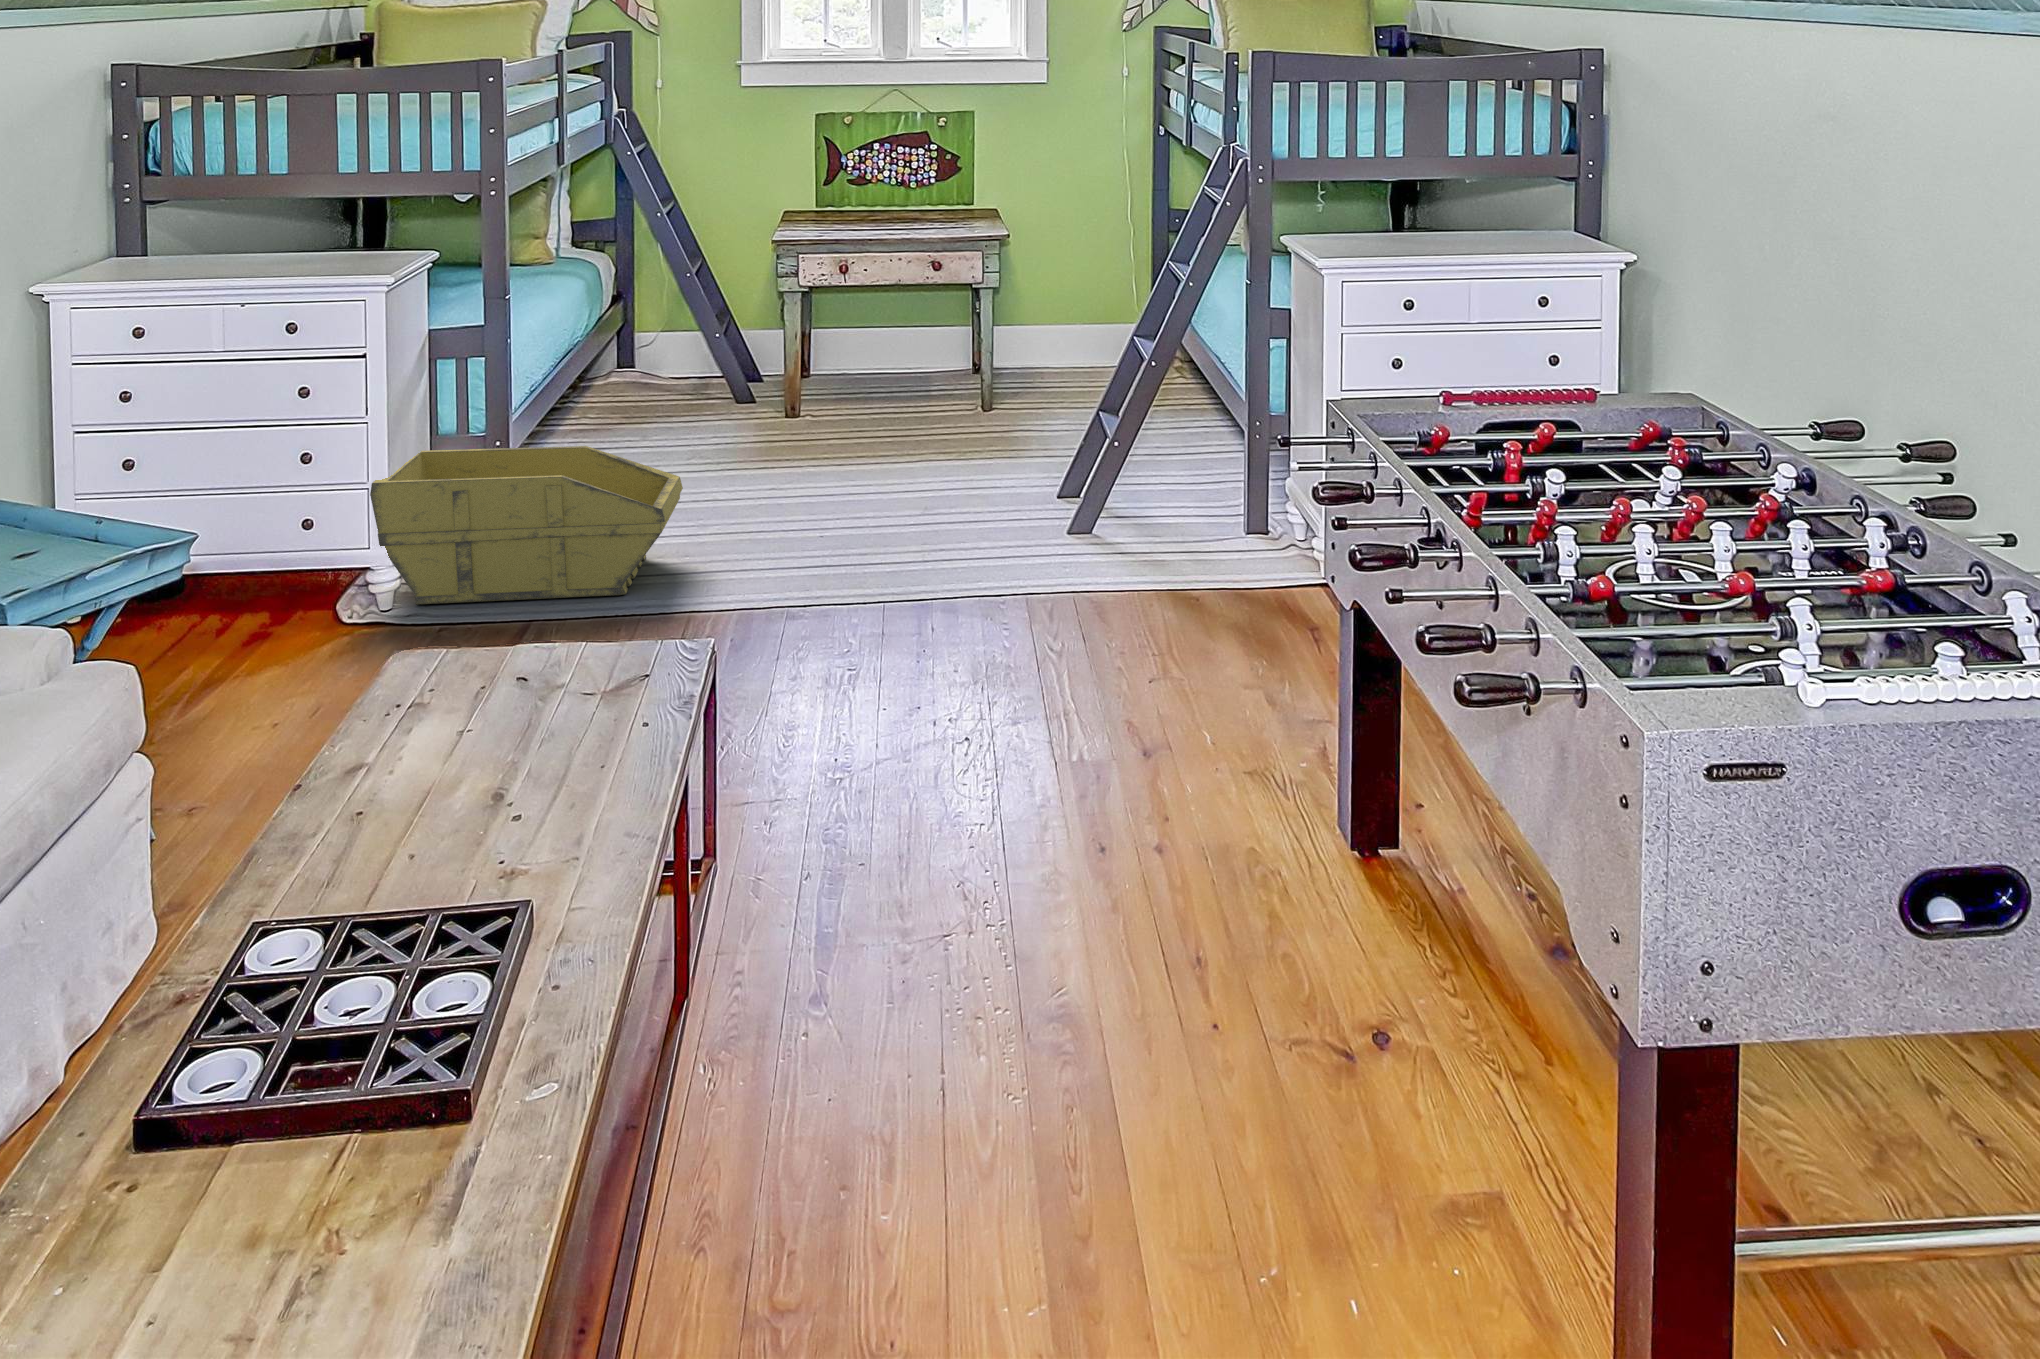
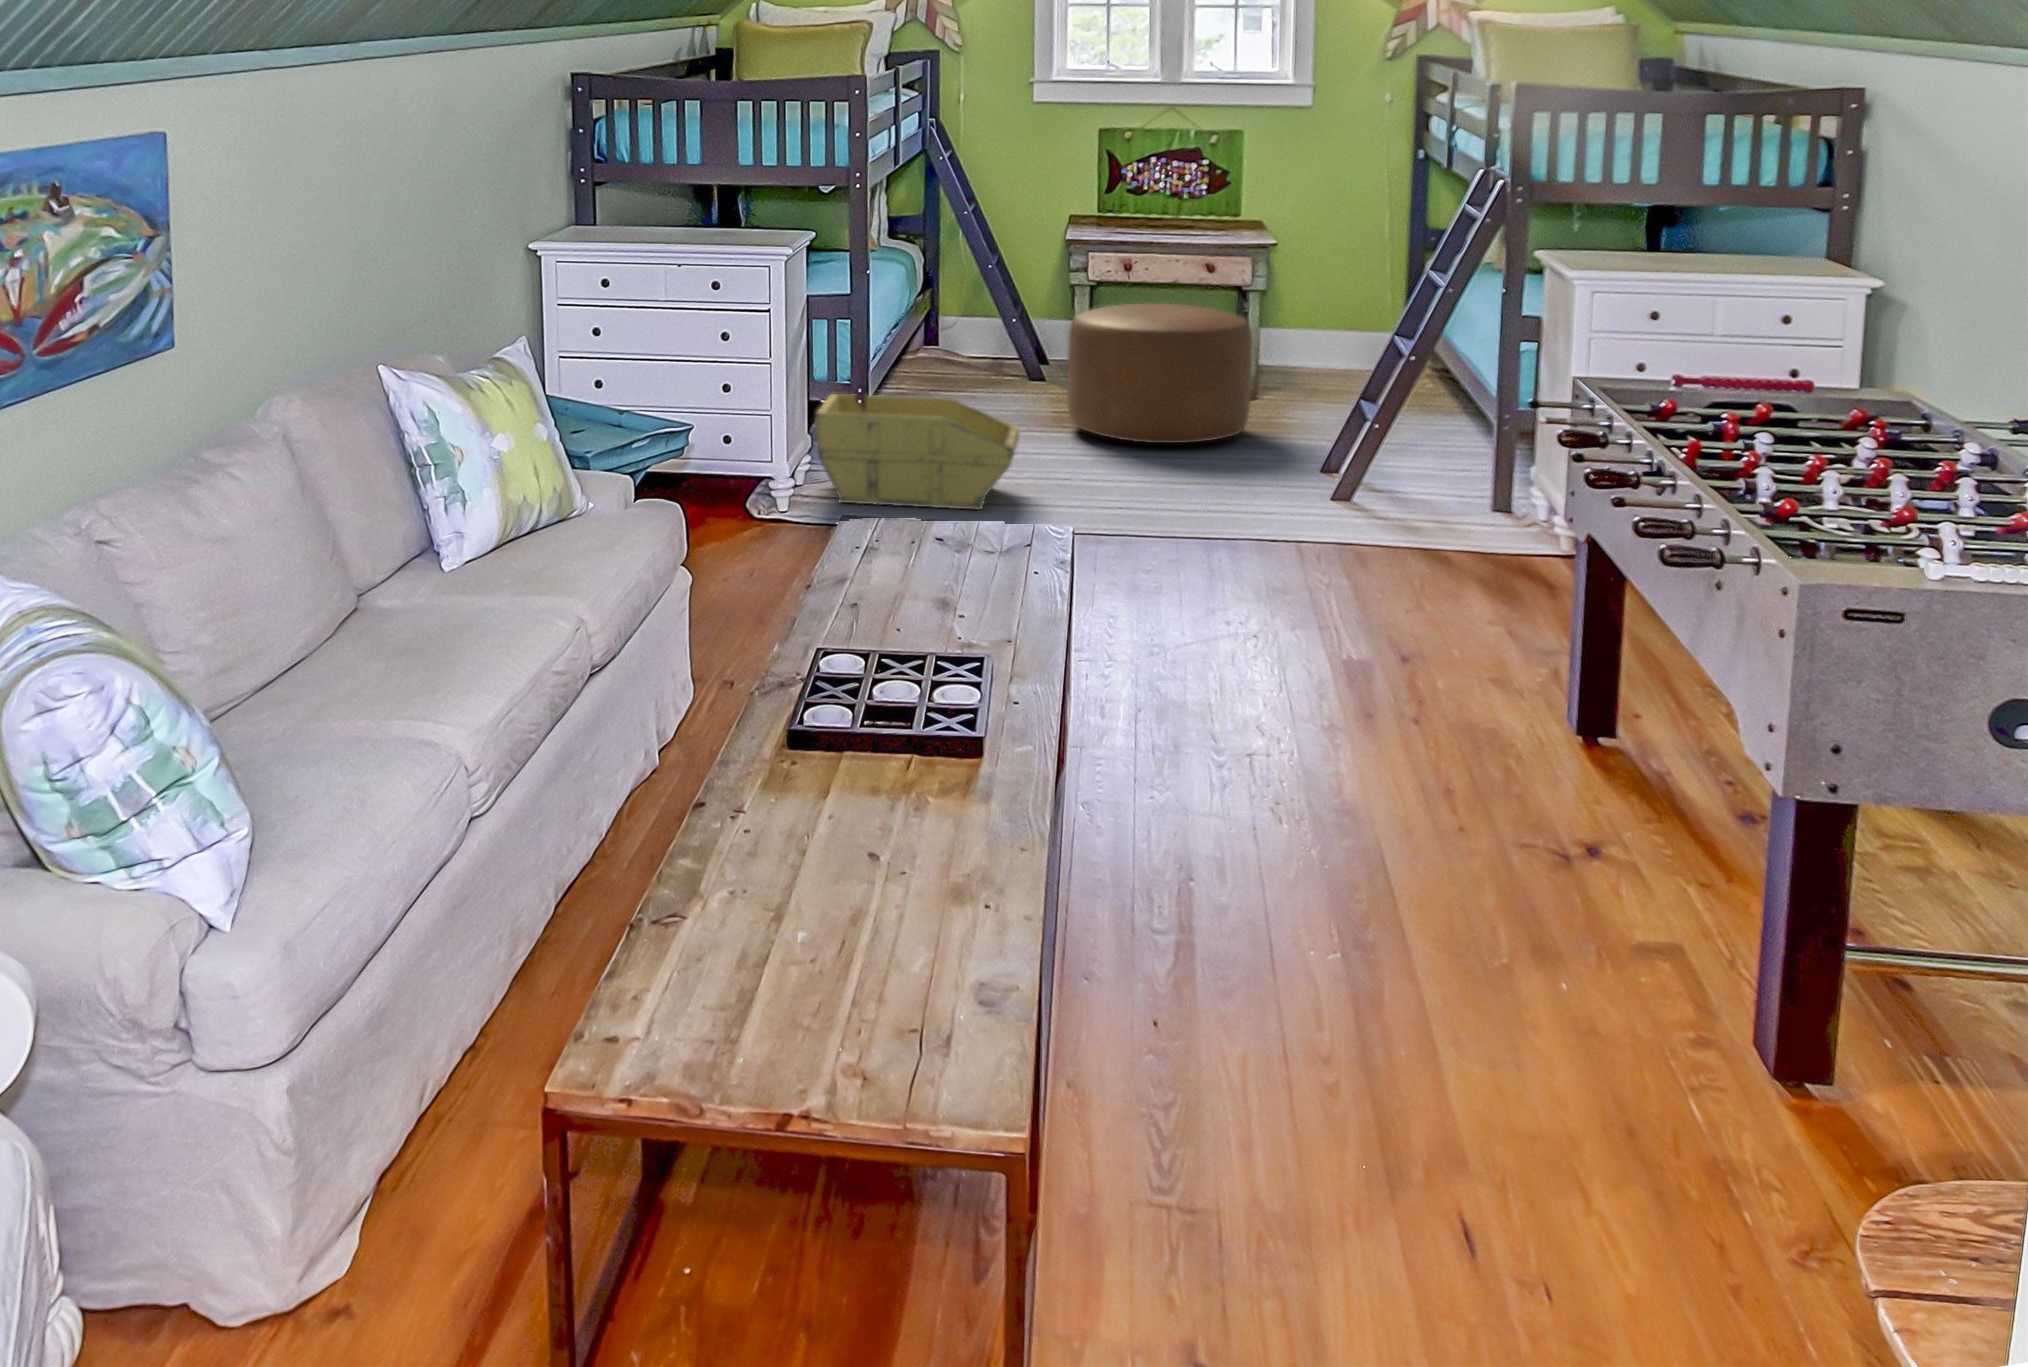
ottoman: none [763,308,984,478] -> present [1067,304,1252,443]

